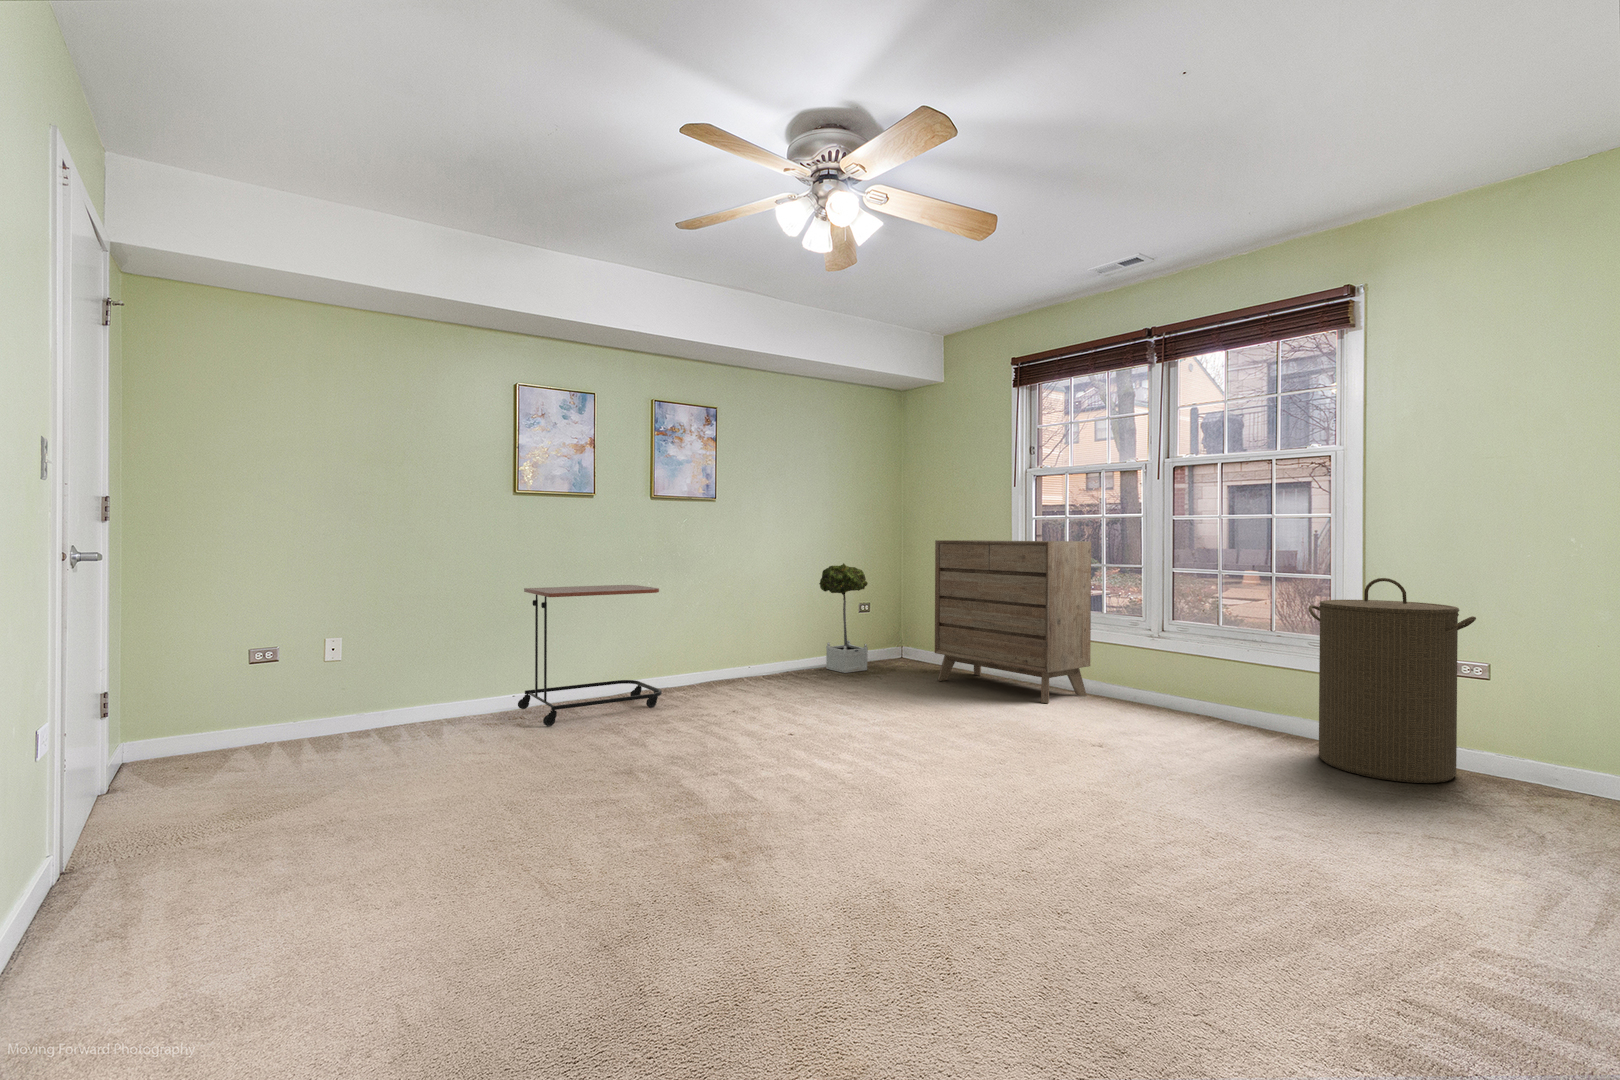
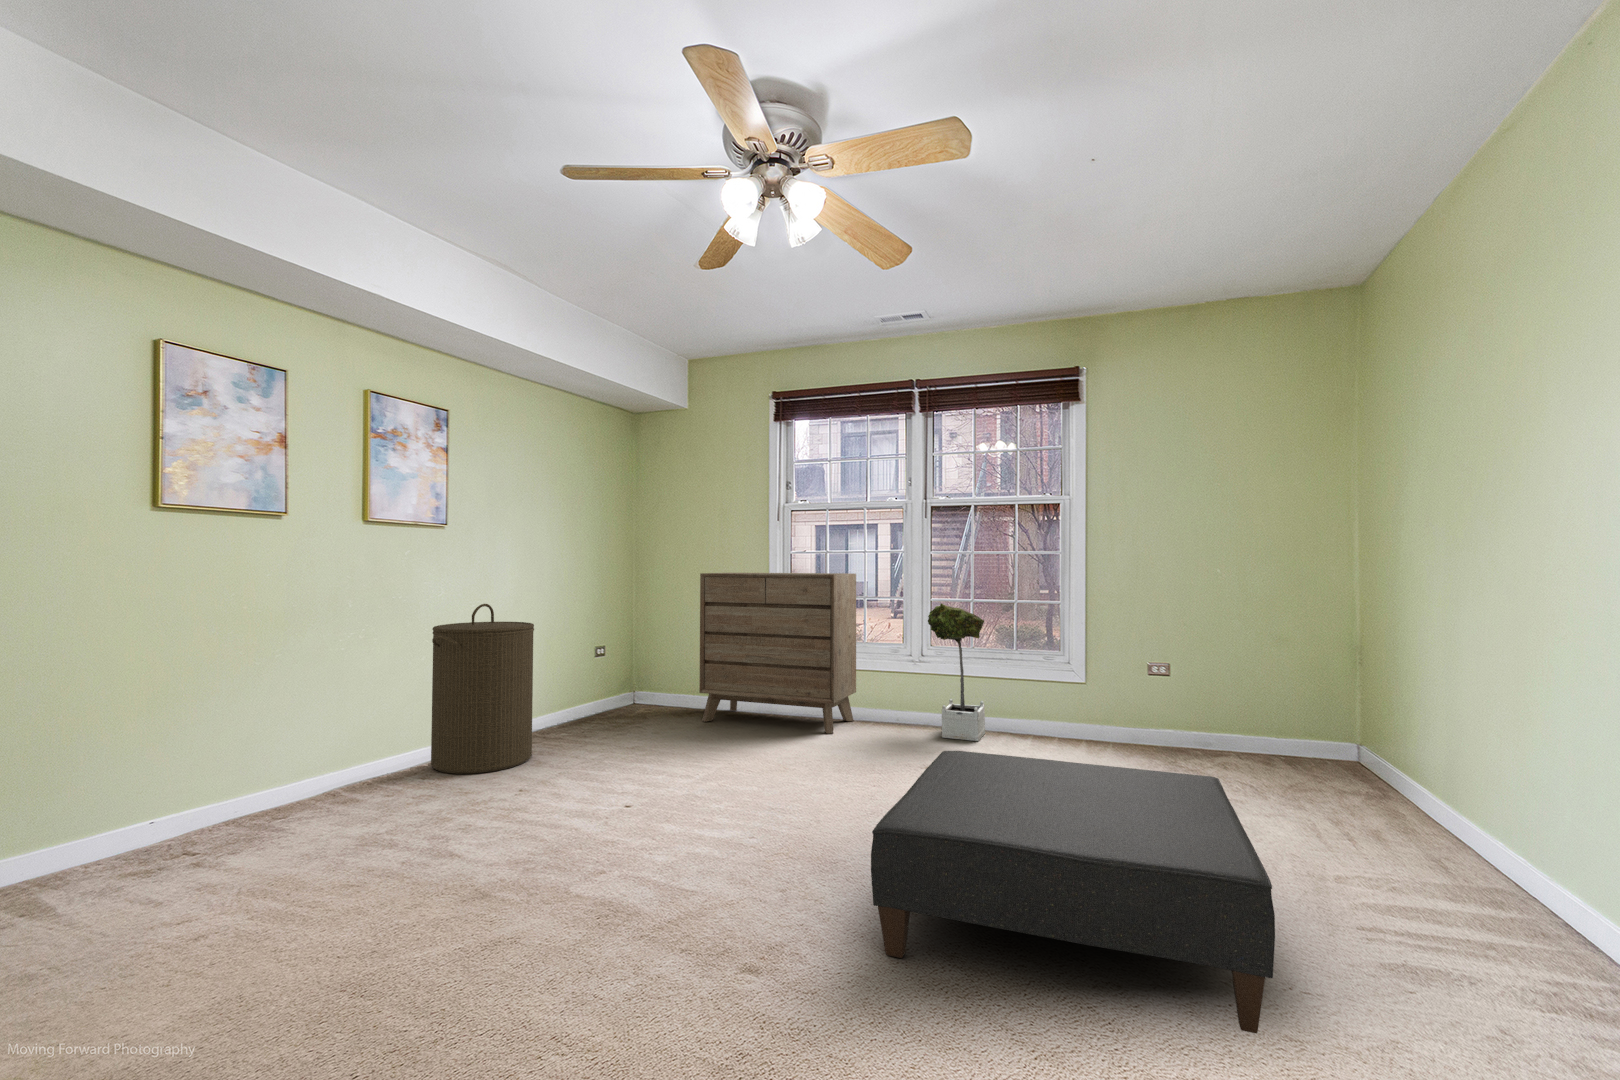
potted tree: present [819,563,868,673] -> present [928,603,985,741]
laundry hamper: present [1308,578,1476,783] -> present [431,604,534,774]
side table: present [518,585,662,726] -> none [152,641,408,869]
ottoman: none [847,710,1288,976] -> present [871,751,1275,1033]

